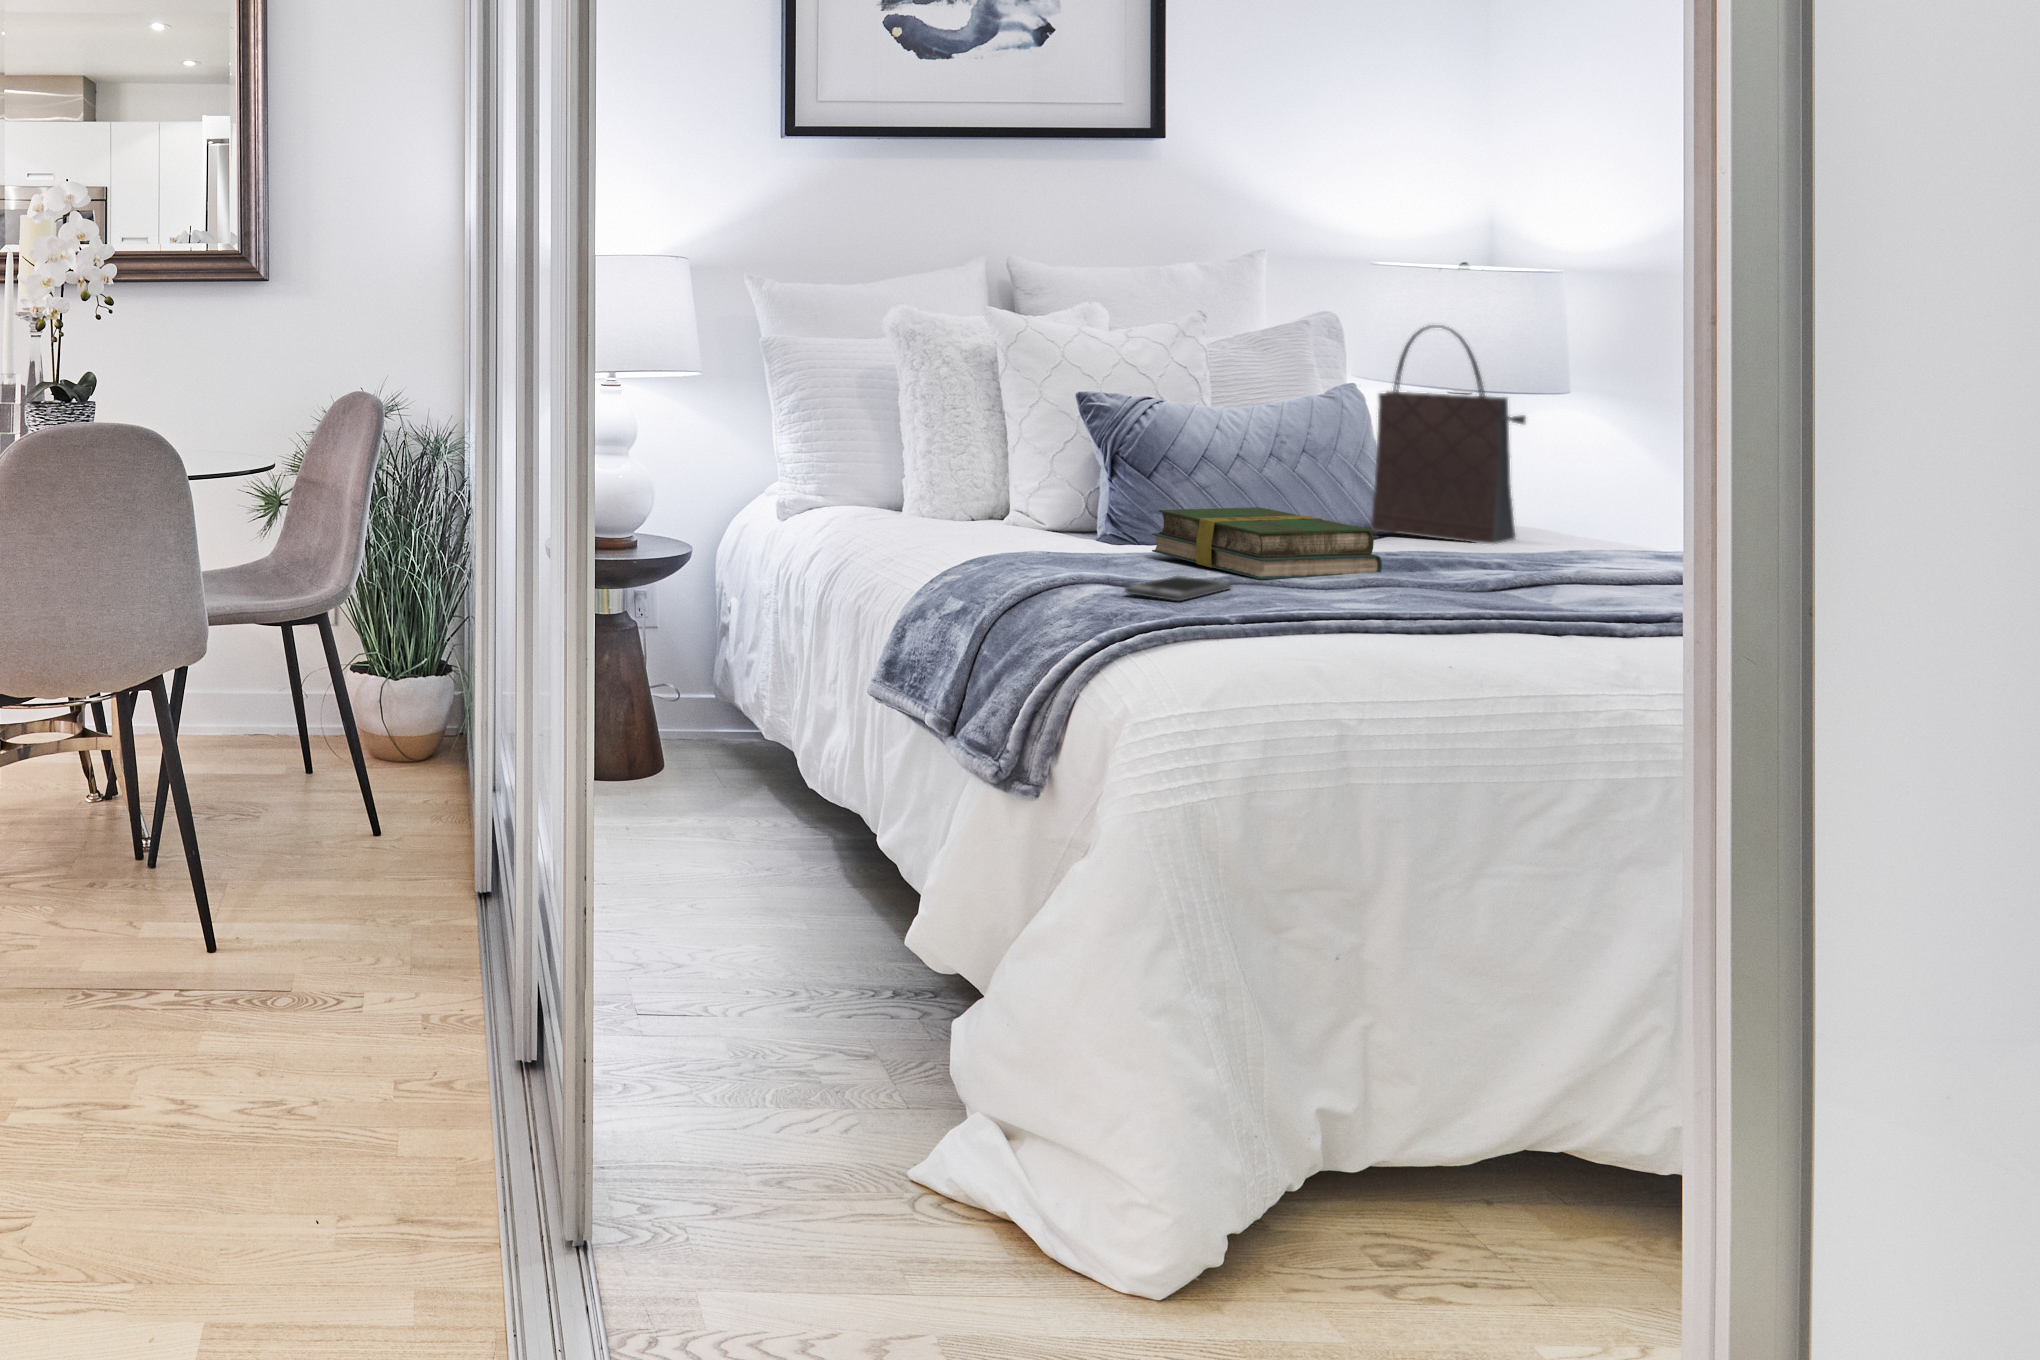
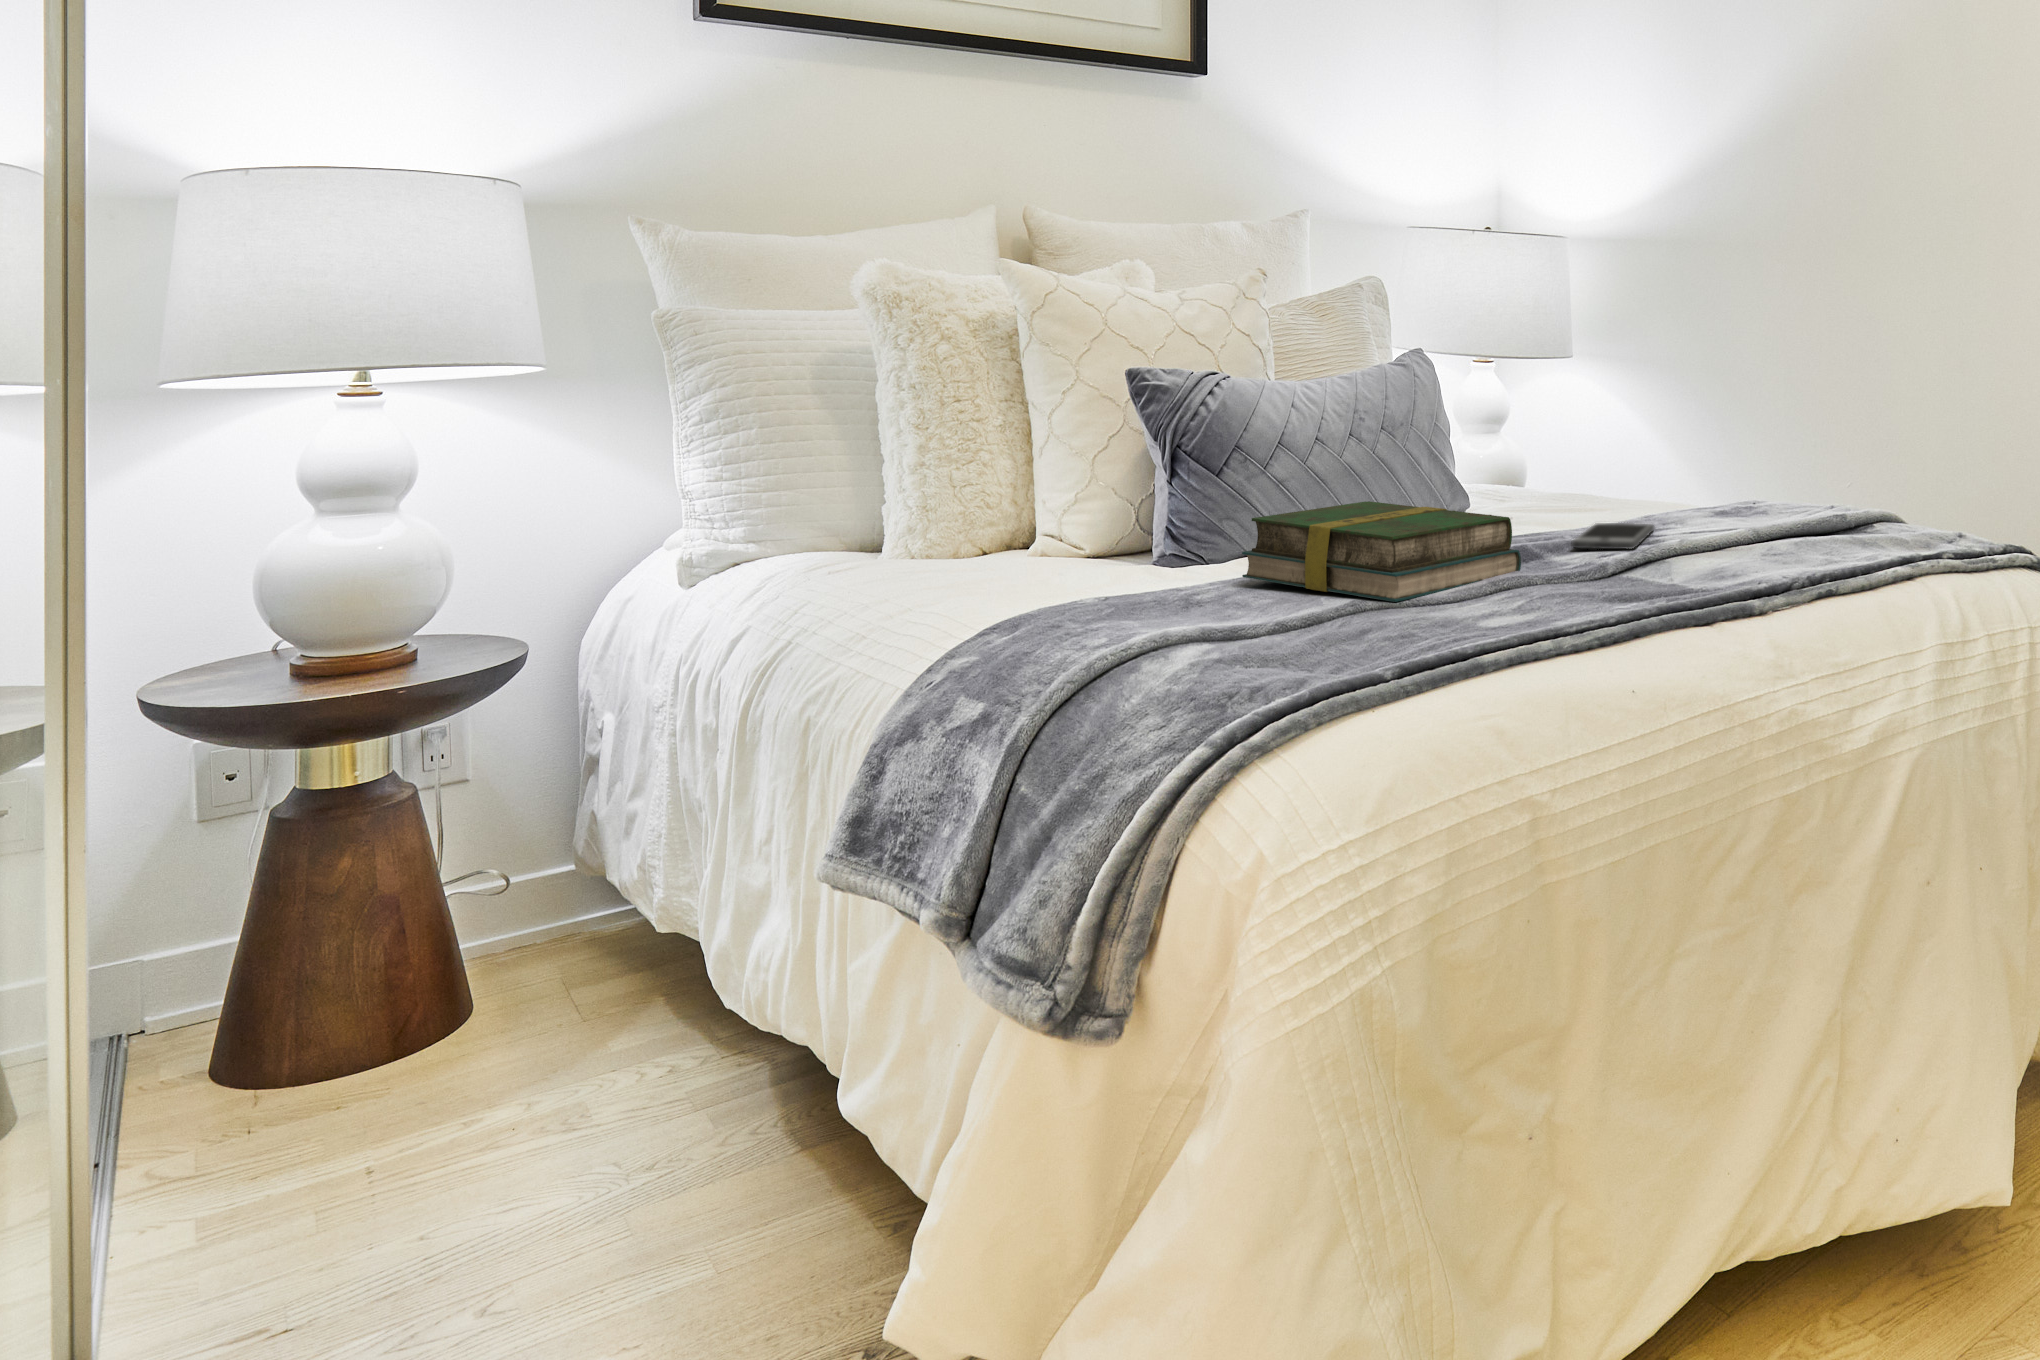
handbag: present [1371,325,1526,544] -> none [1469,267,1624,519]
smartphone: present [1124,576,1231,601] -> present [1571,523,1654,549]

